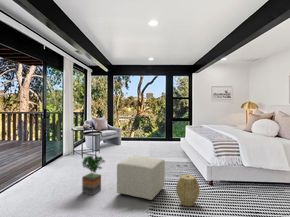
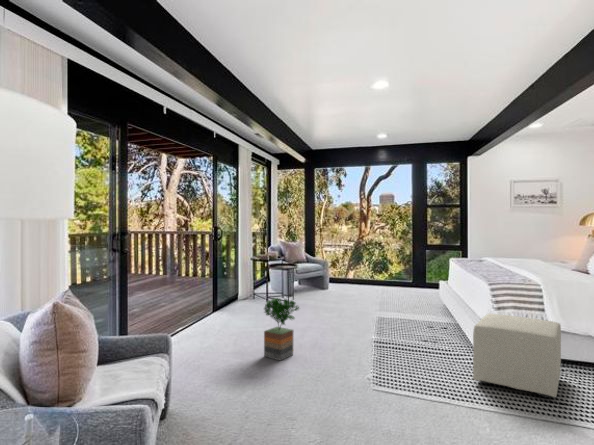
ottoman: present [117,156,165,200] -> present [473,314,561,397]
woven basket: present [176,175,200,206] -> none [417,334,458,387]

